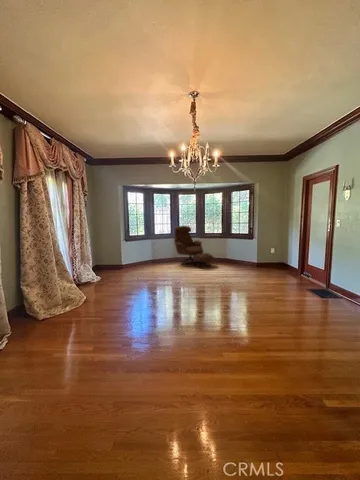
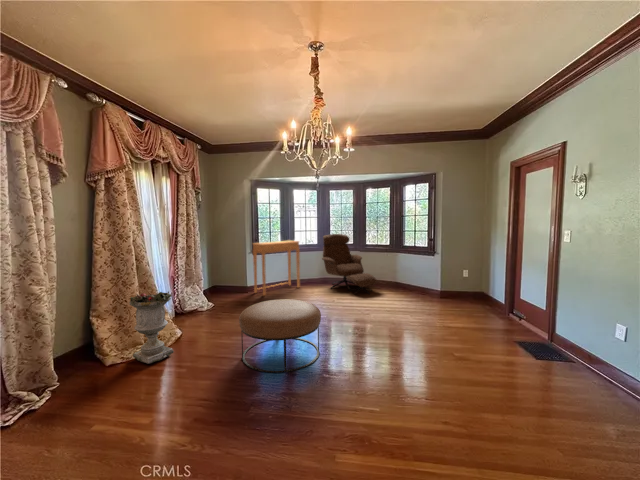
side table: none [125,231,158,271] -> present [253,241,300,295]
planter: none [53,266,85,318] -> present [129,292,174,364]
ottoman: none [134,270,191,319] -> present [239,299,321,373]

